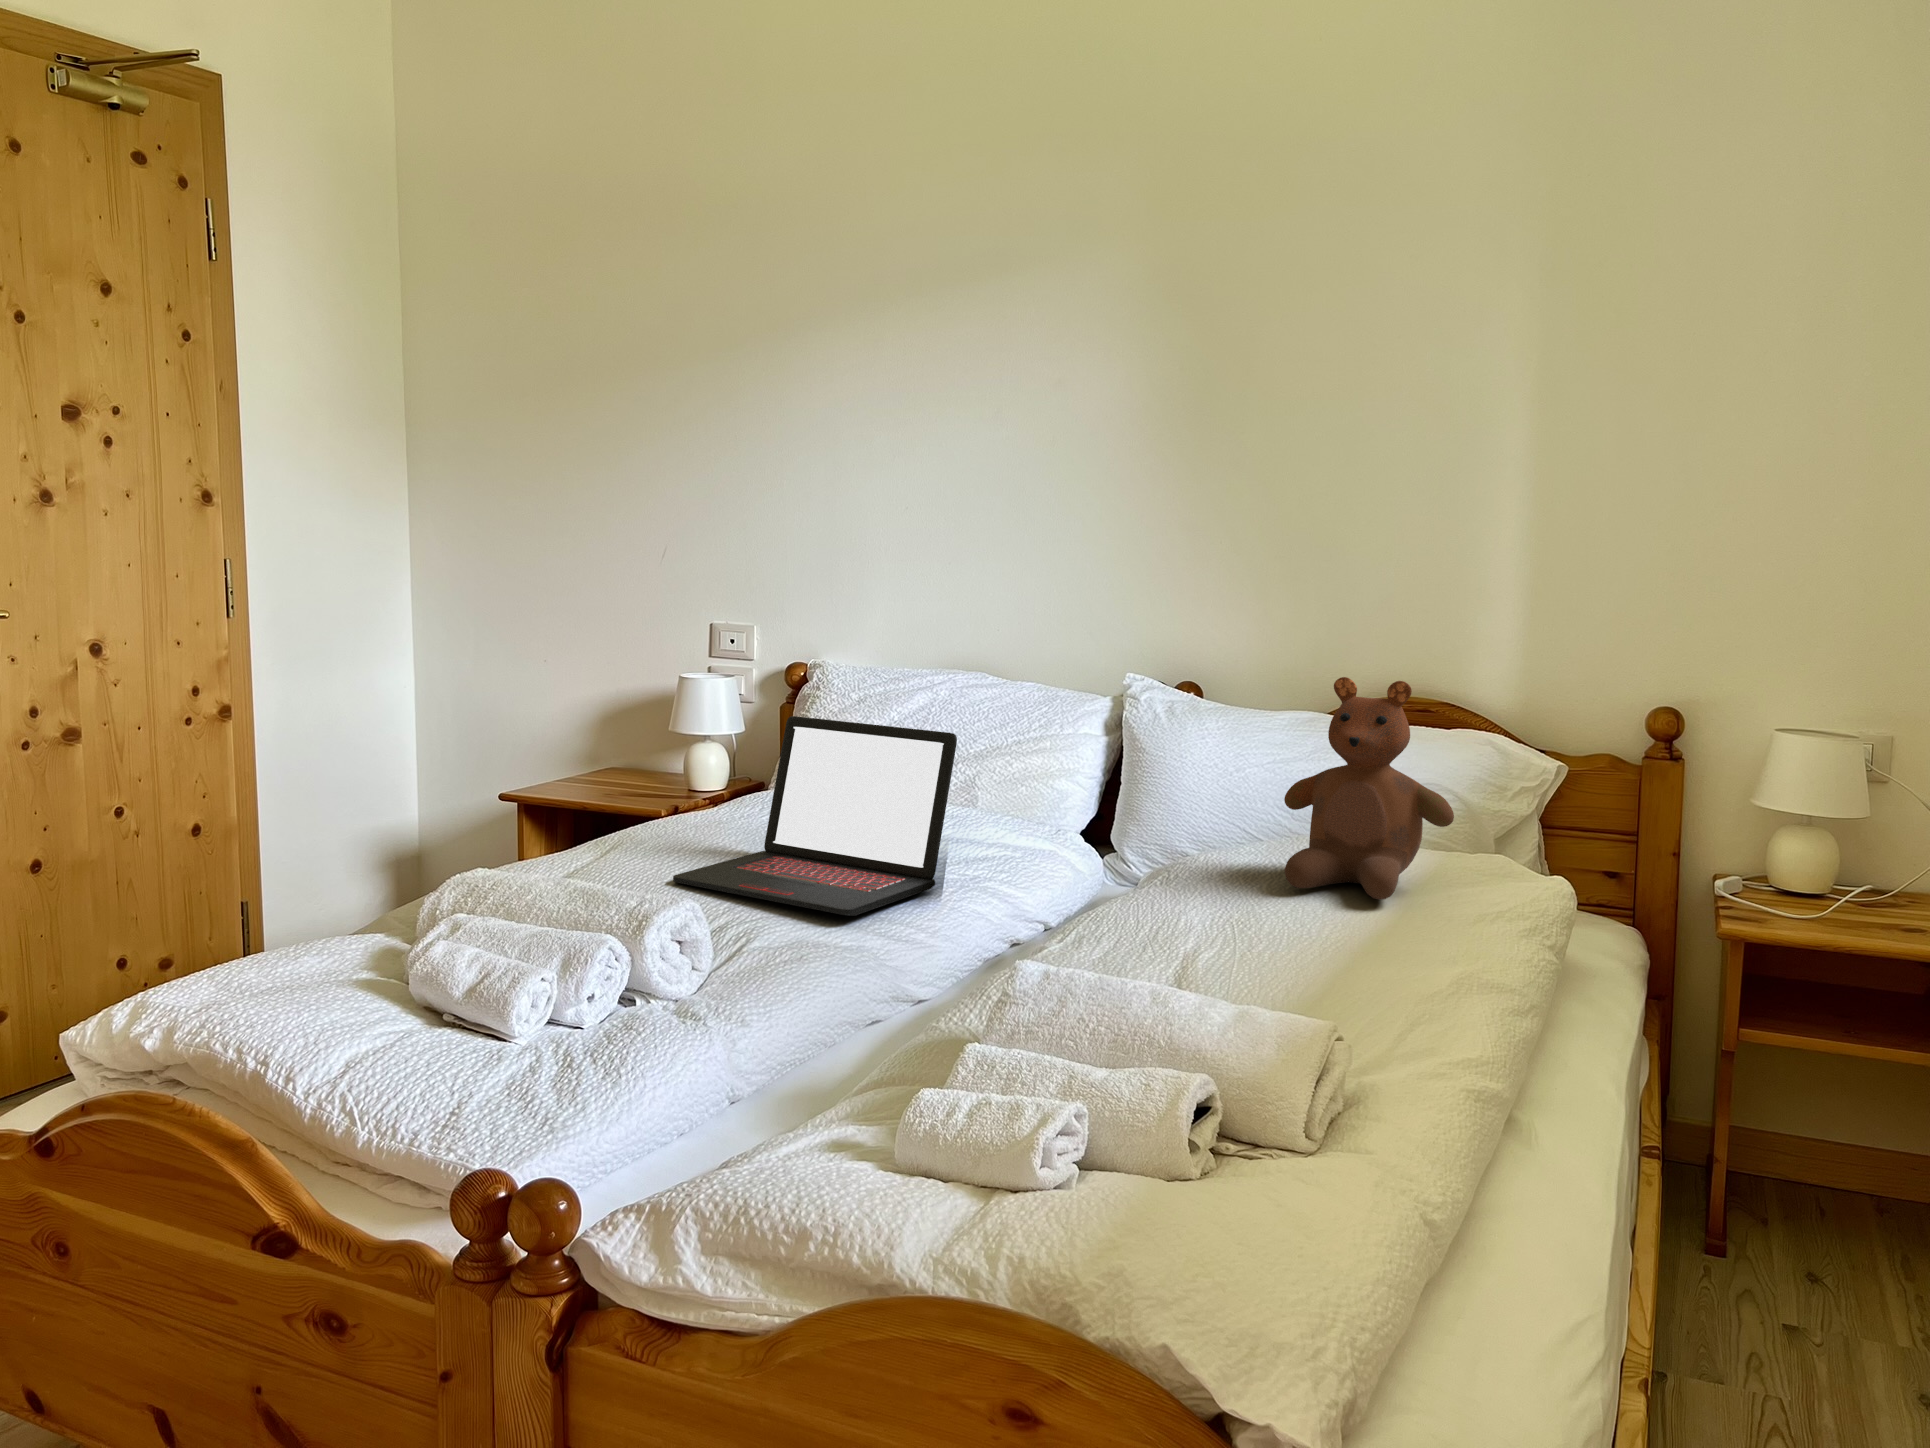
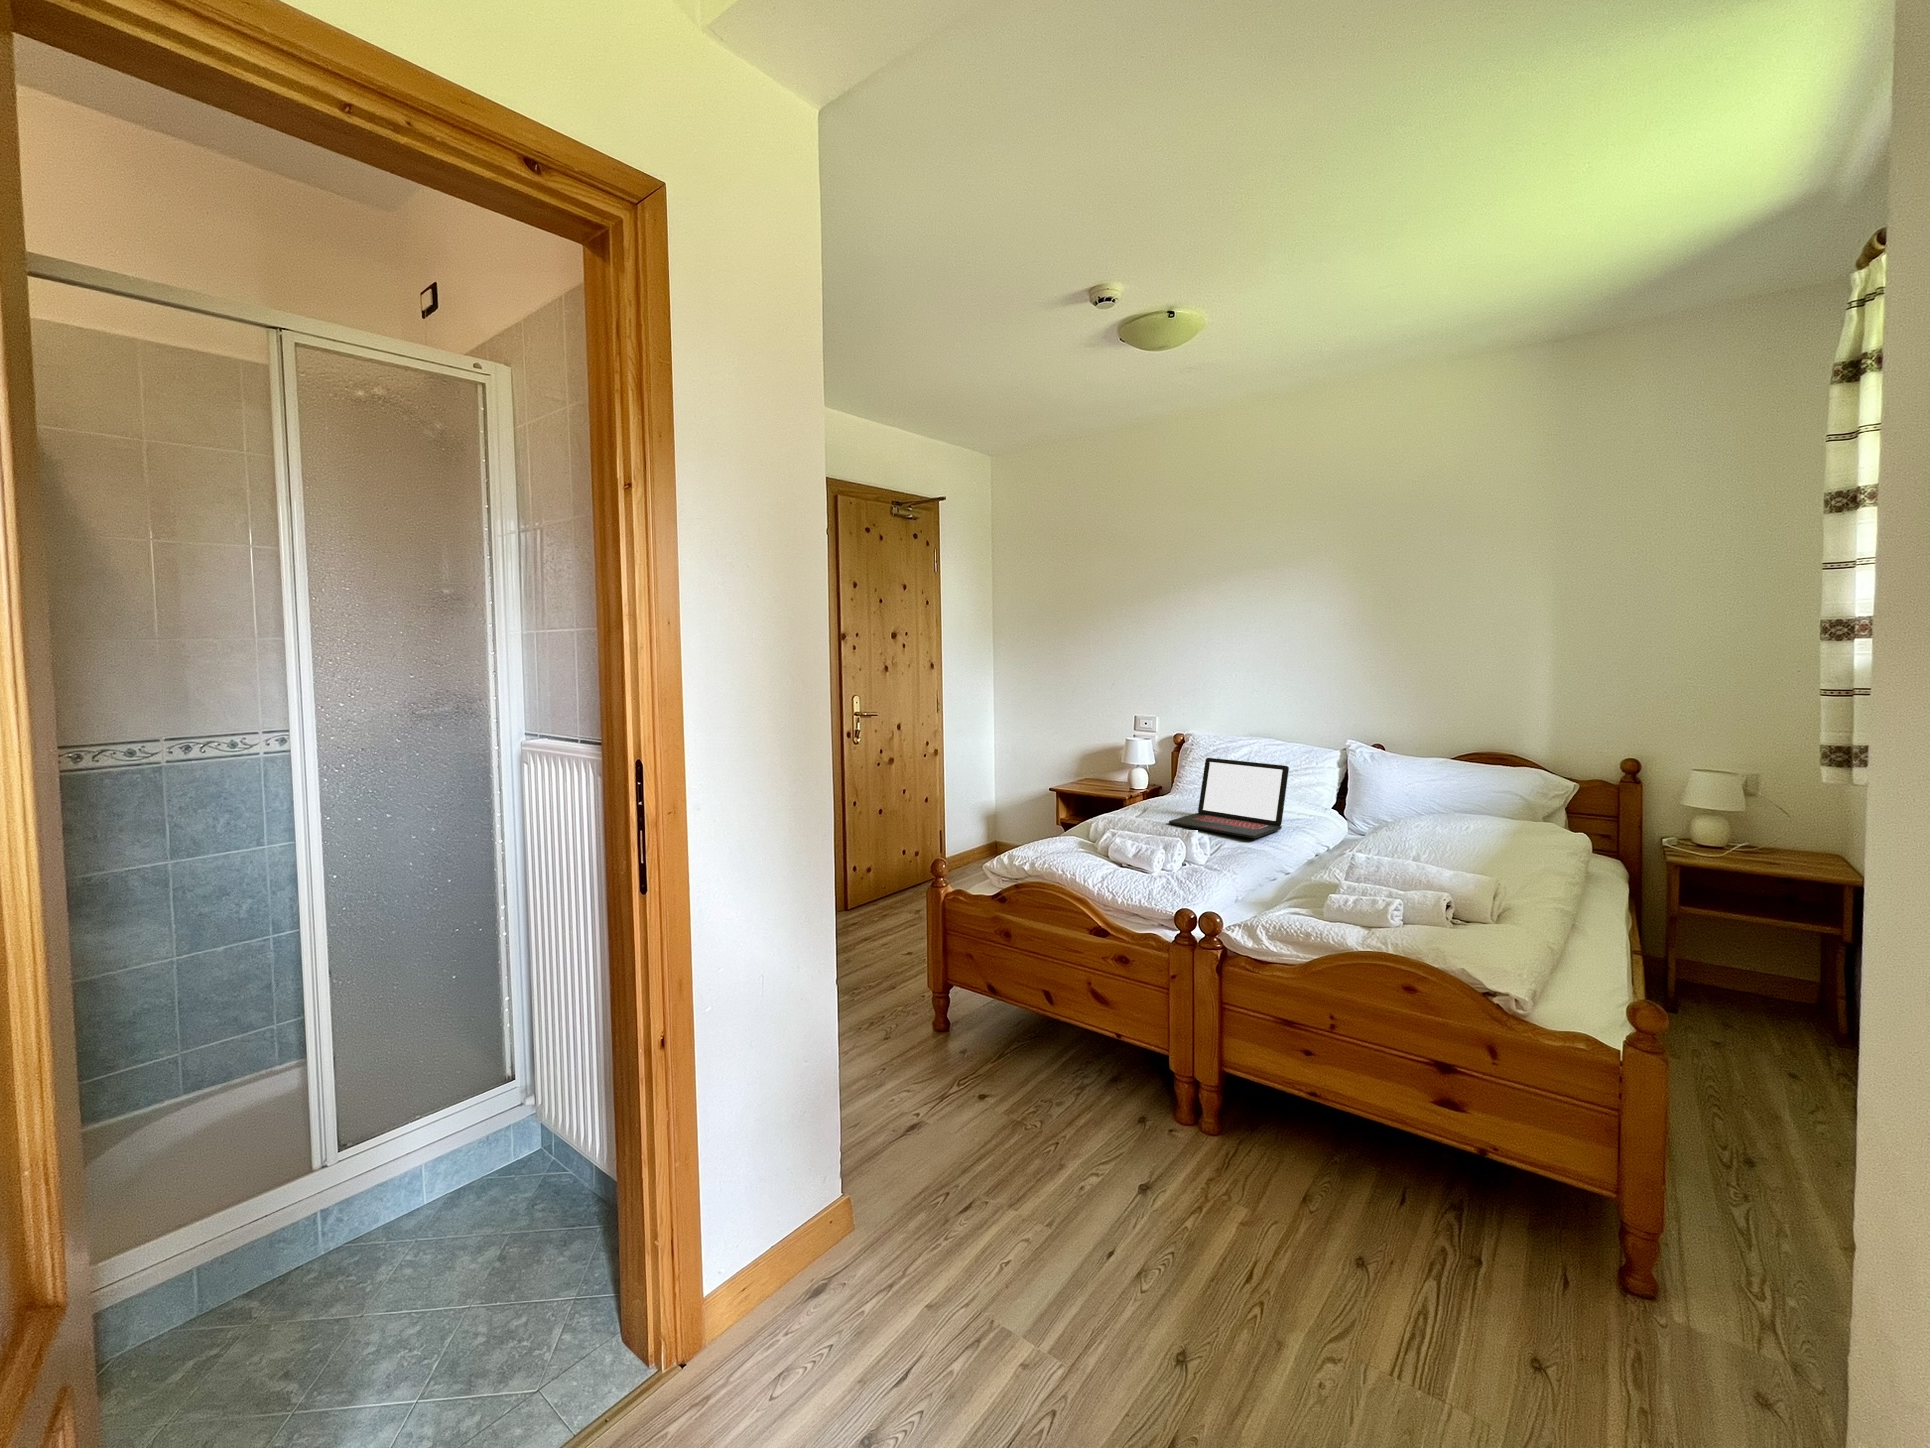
teddy bear: present [1284,677,1454,900] -> none [1444,745,1529,839]

